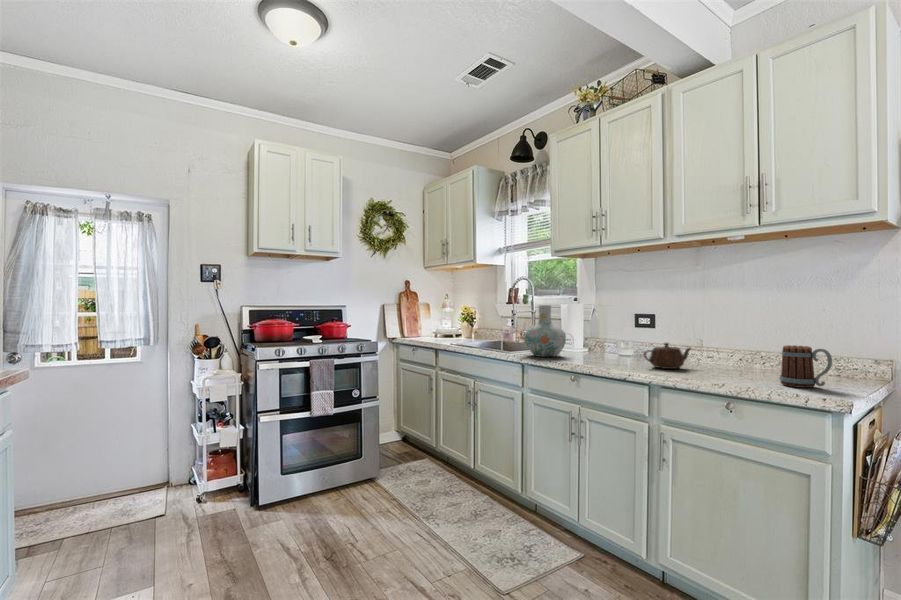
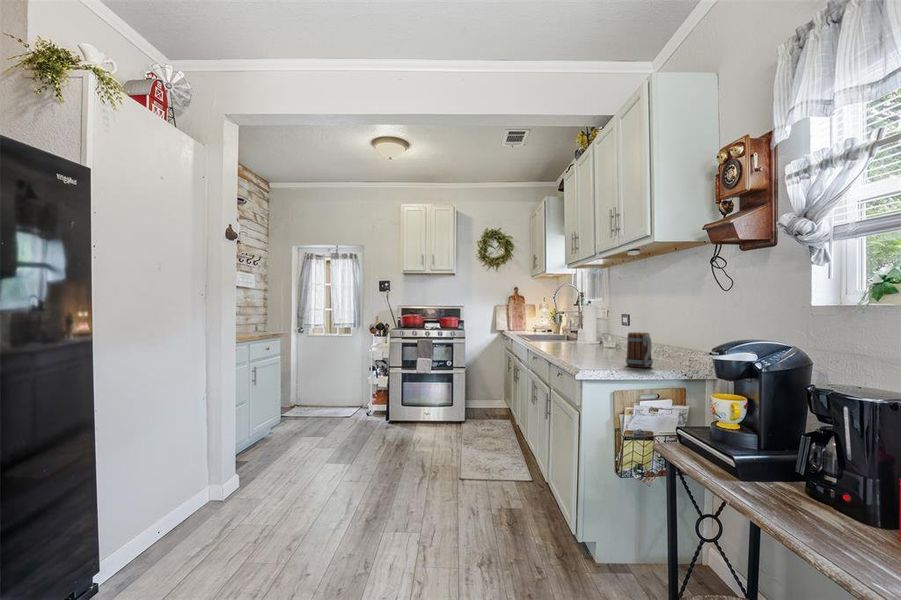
vase: present [525,305,566,357] -> none [533,303,565,343]
teapot: present [644,343,691,369] -> none [580,332,625,353]

